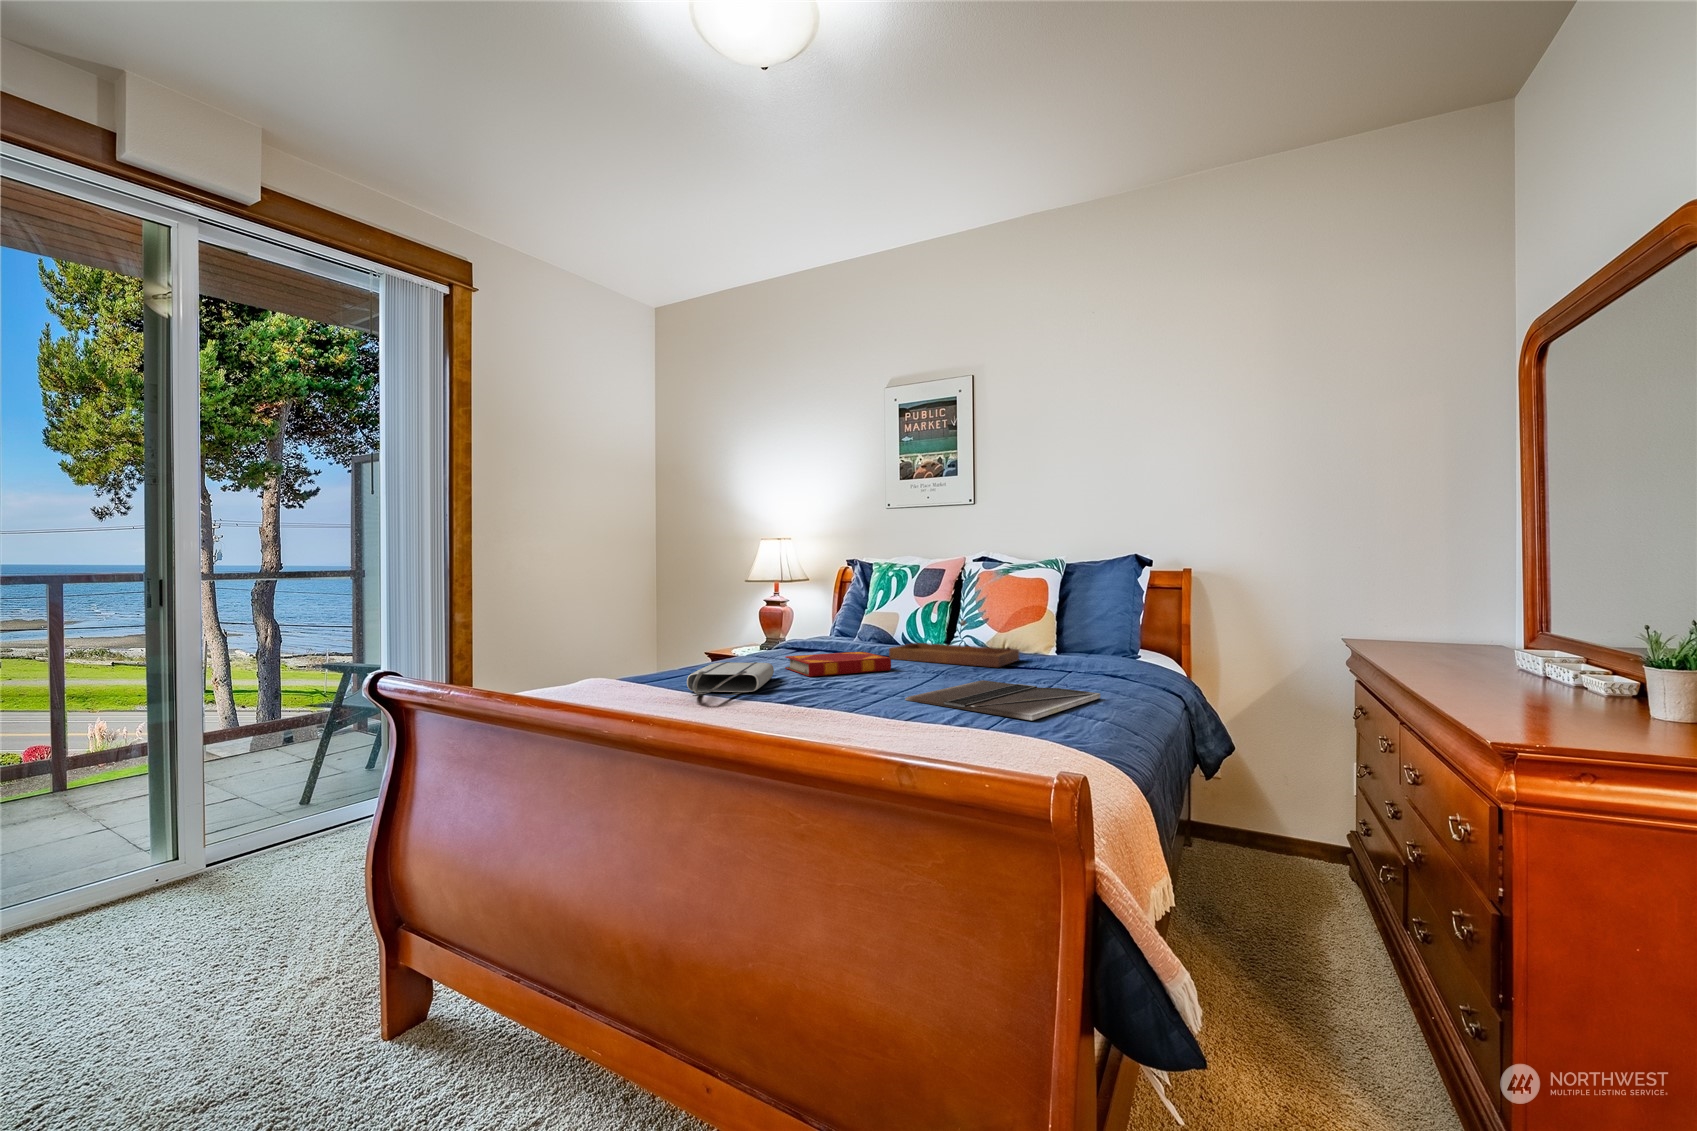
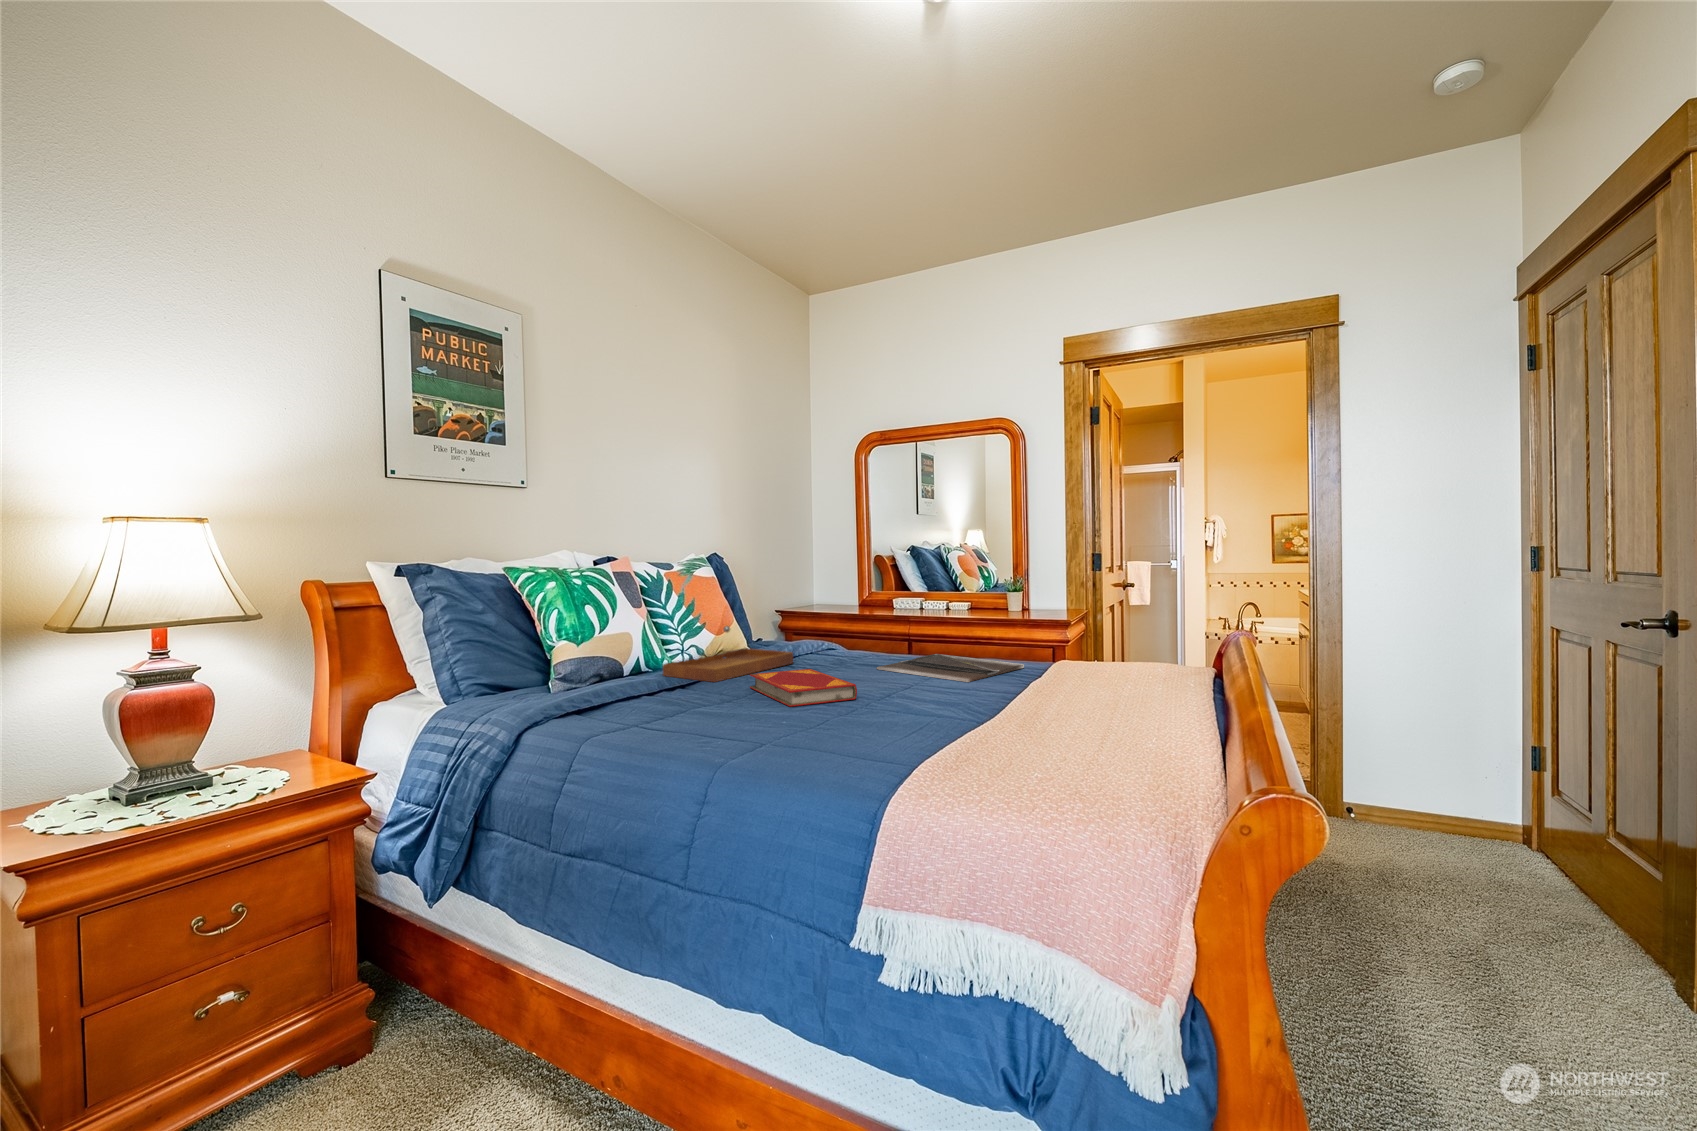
tote bag: present [687,662,774,696] -> none [863,690,1046,724]

